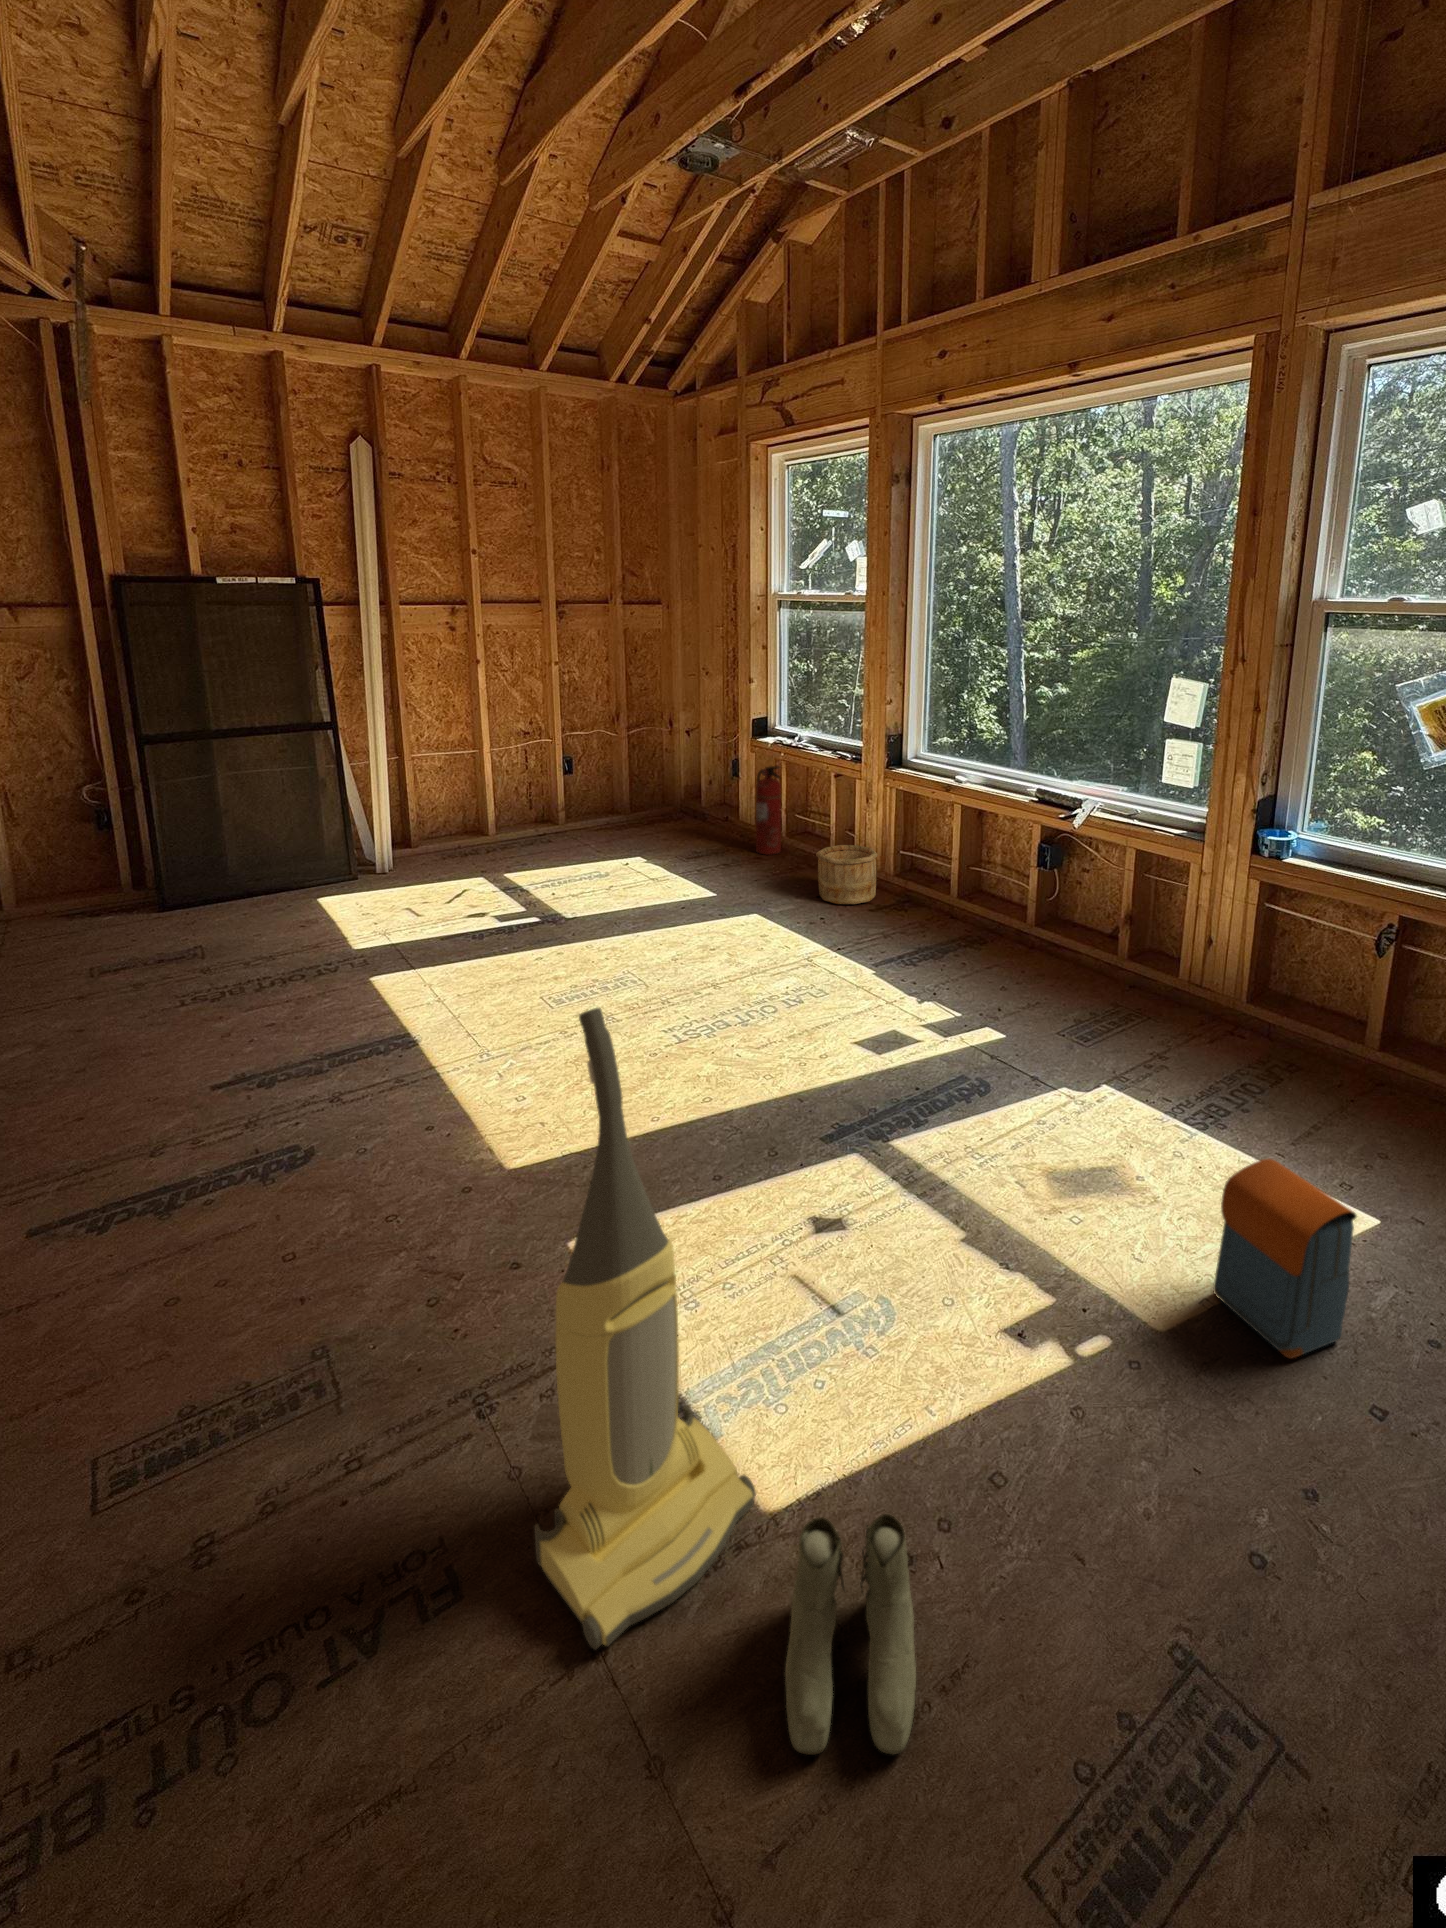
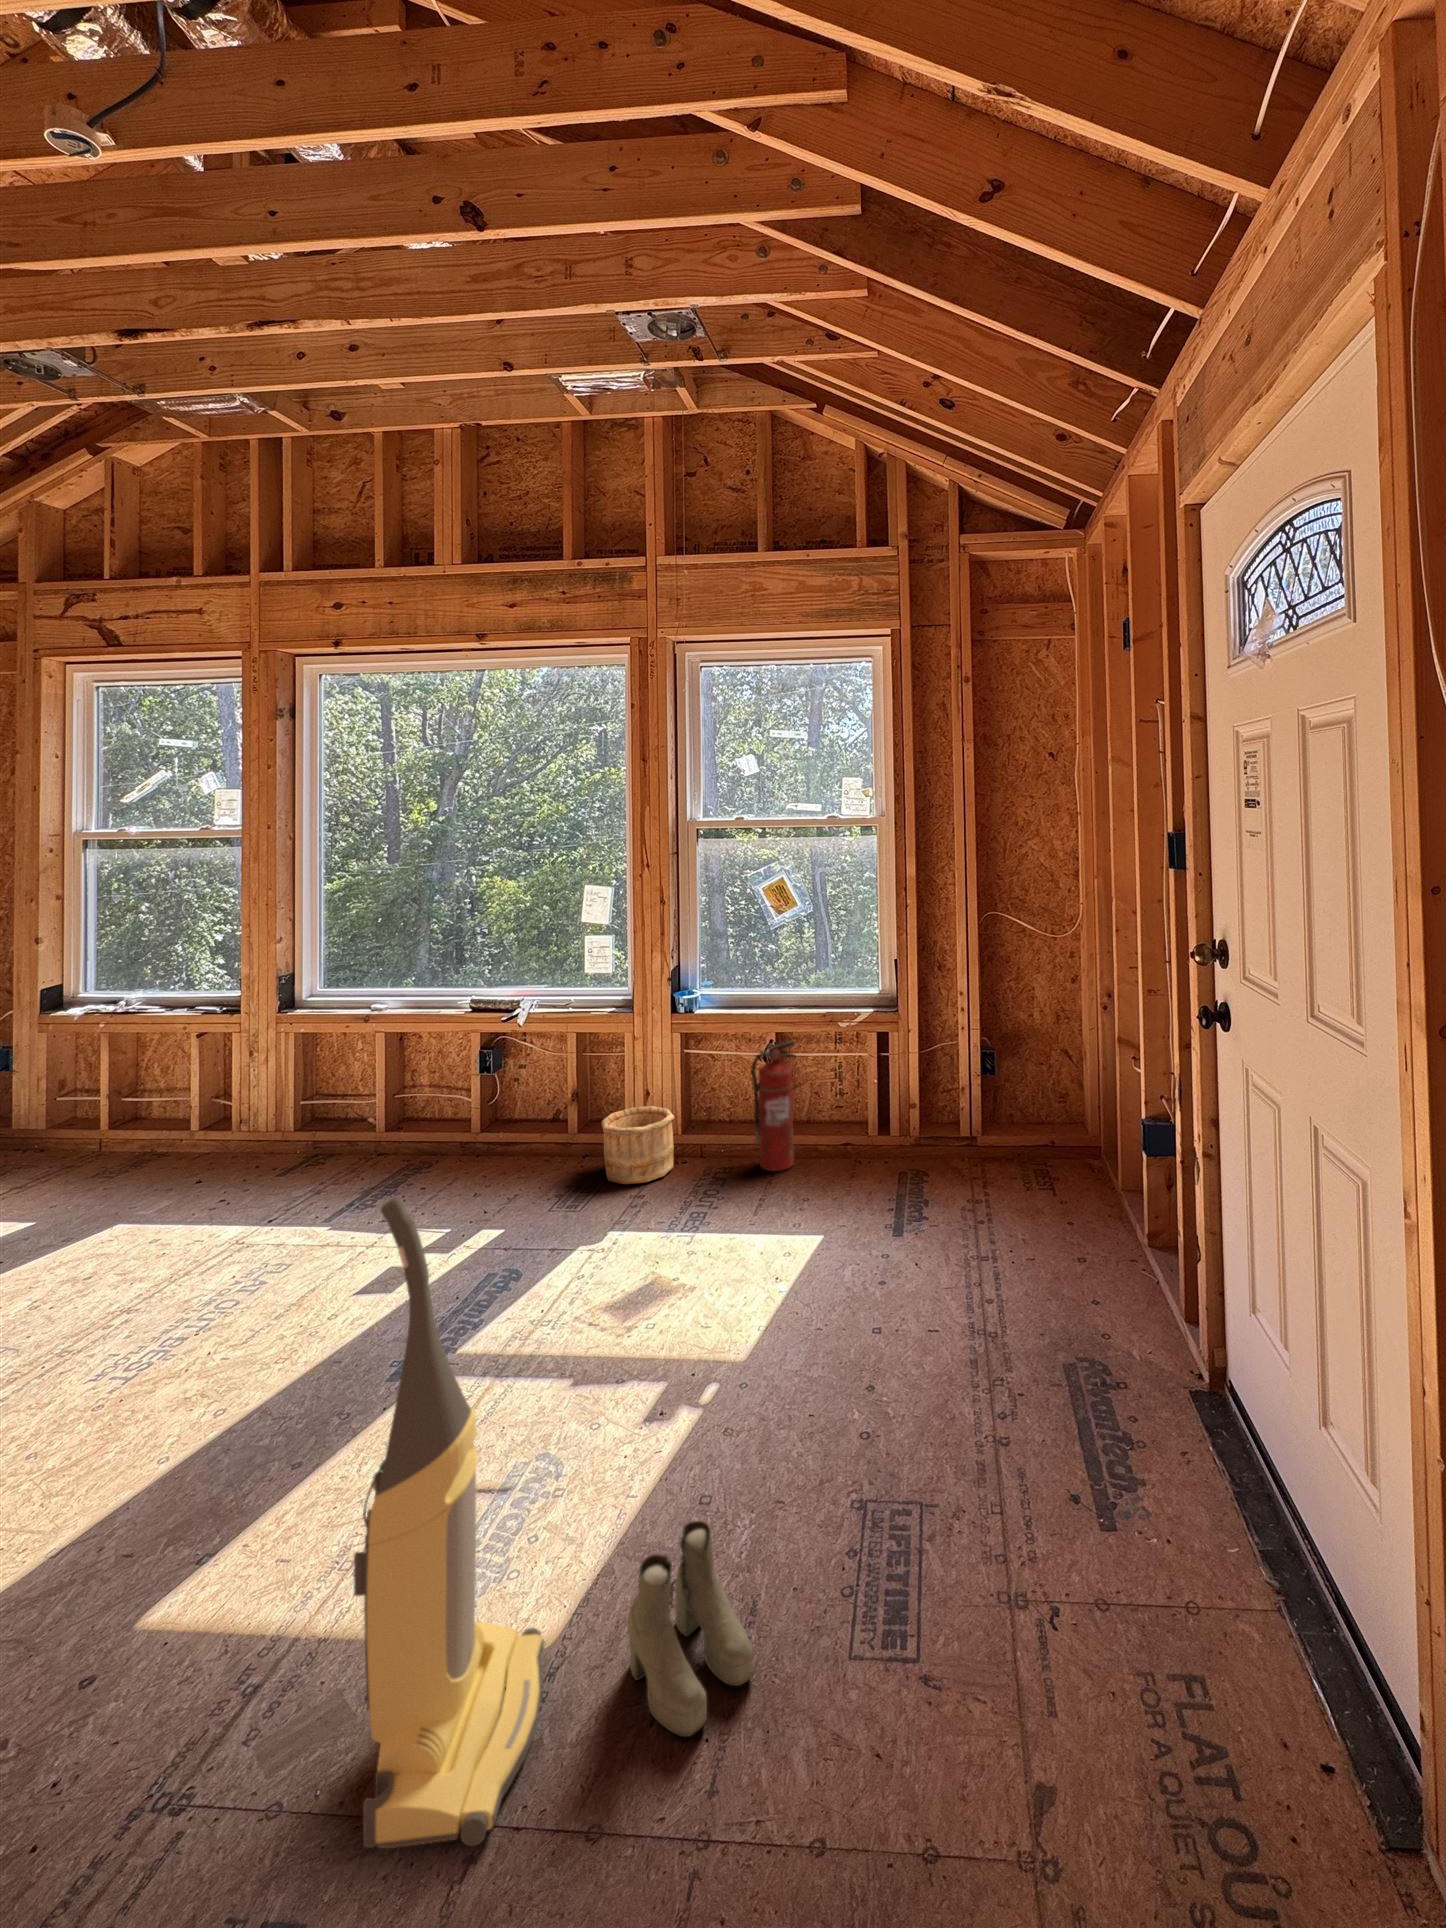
fire extinguisher: present [756,766,781,855] -> present [751,1041,797,1171]
wooden bucket: present [816,845,878,904] -> present [601,1106,674,1184]
backpack: present [1213,1159,1357,1359] -> none [758,1201,838,1330]

